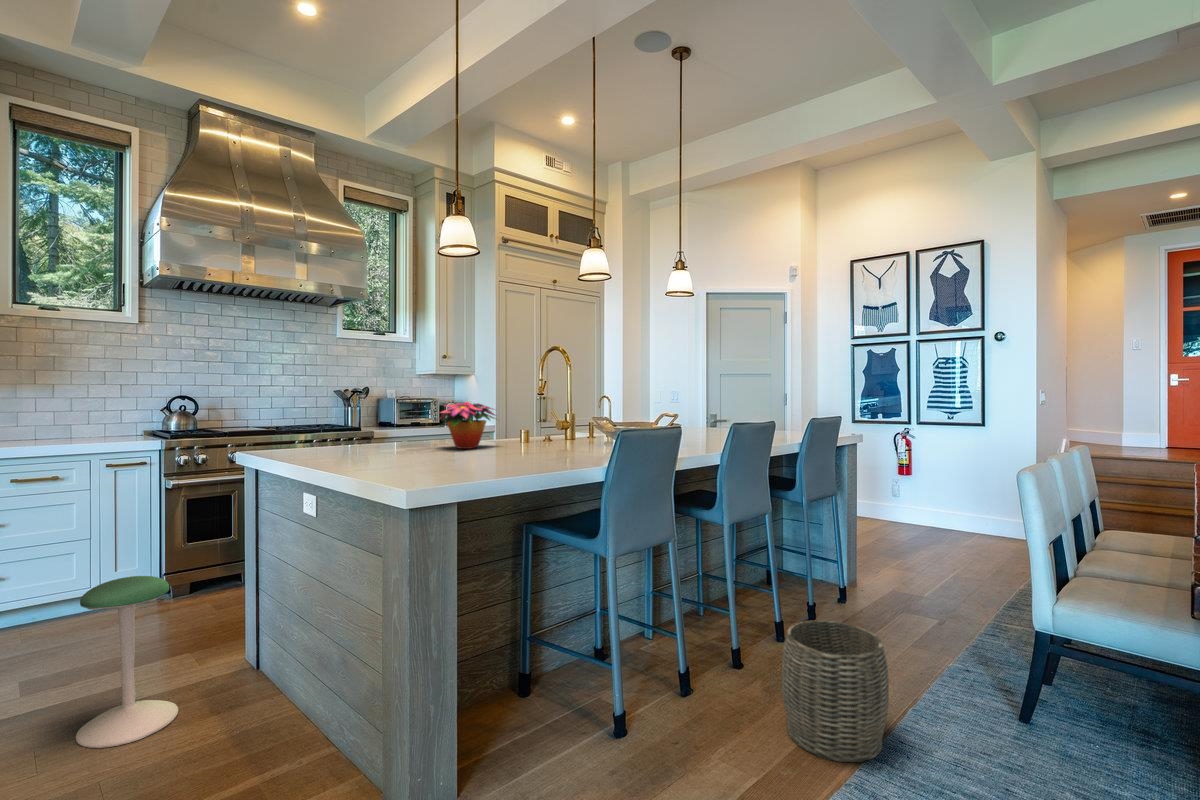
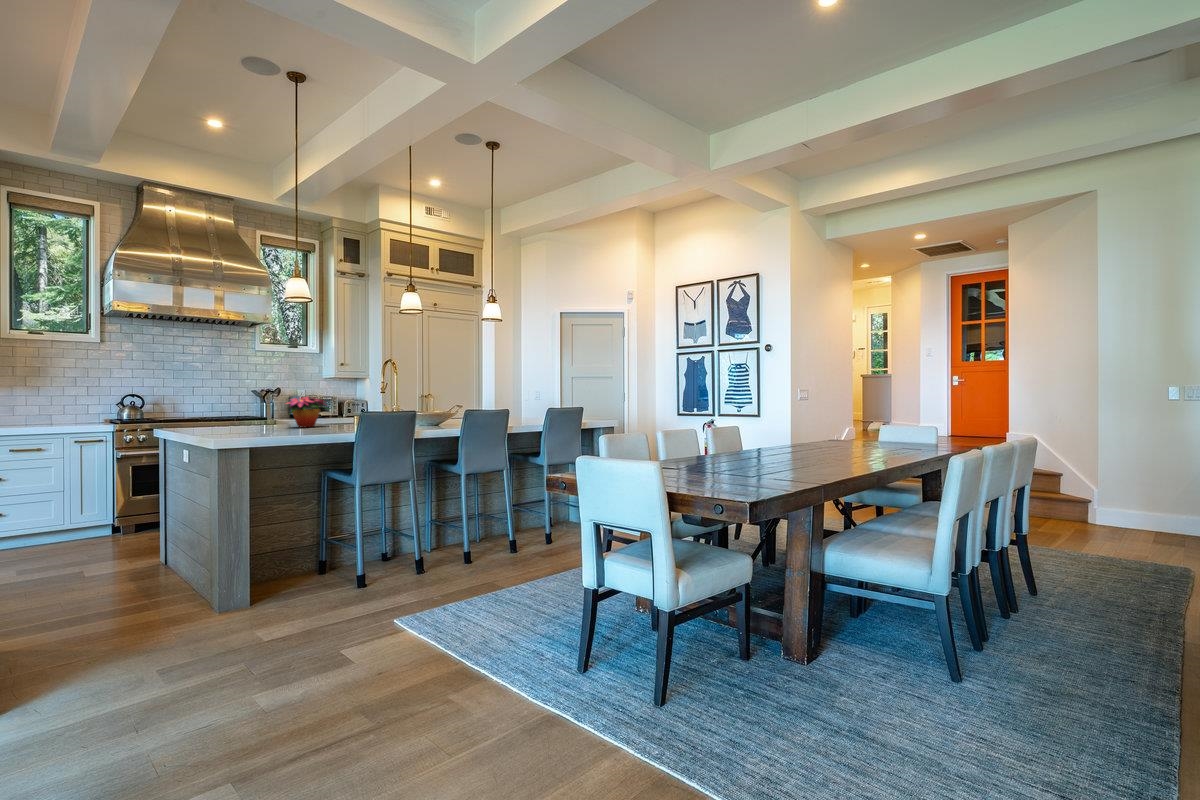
stool: present [76,576,178,748] -> none [45,500,107,594]
woven basket: present [782,620,889,762] -> none [455,526,514,598]

